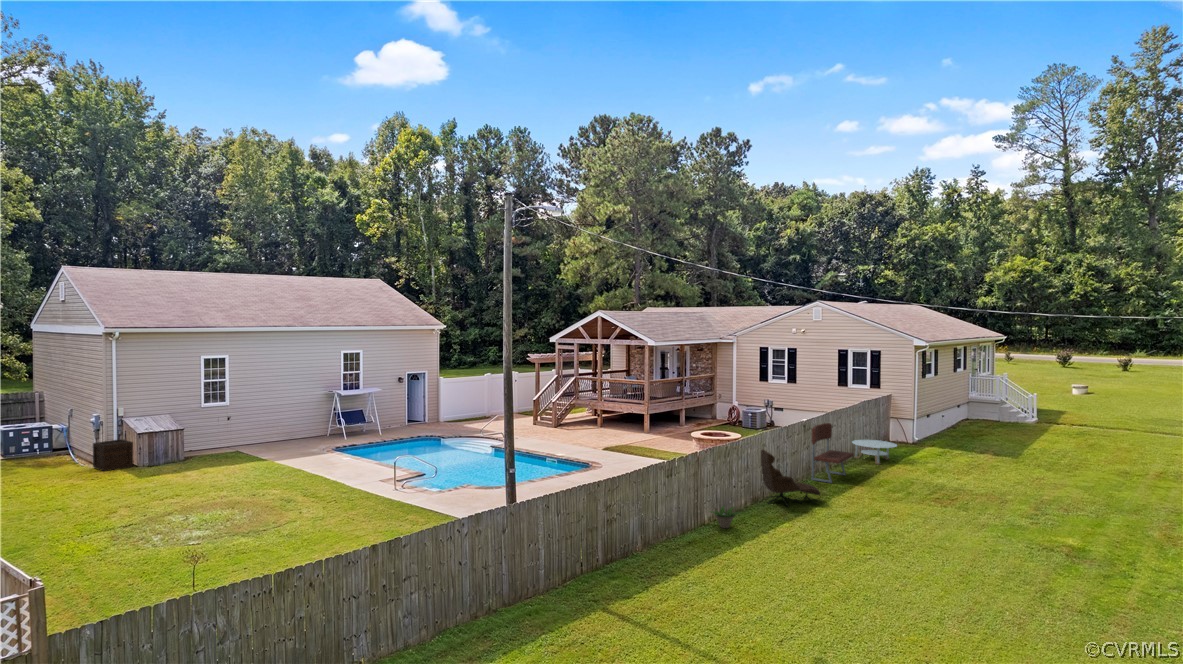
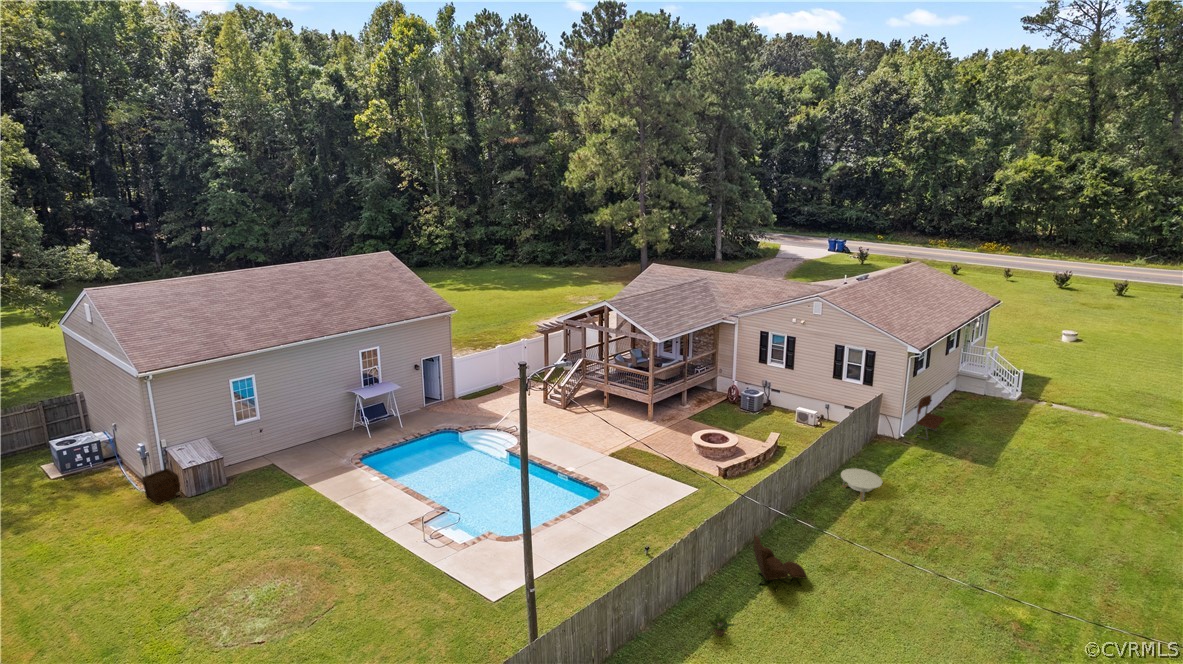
bench: present [811,423,854,483] -> present [914,395,945,440]

